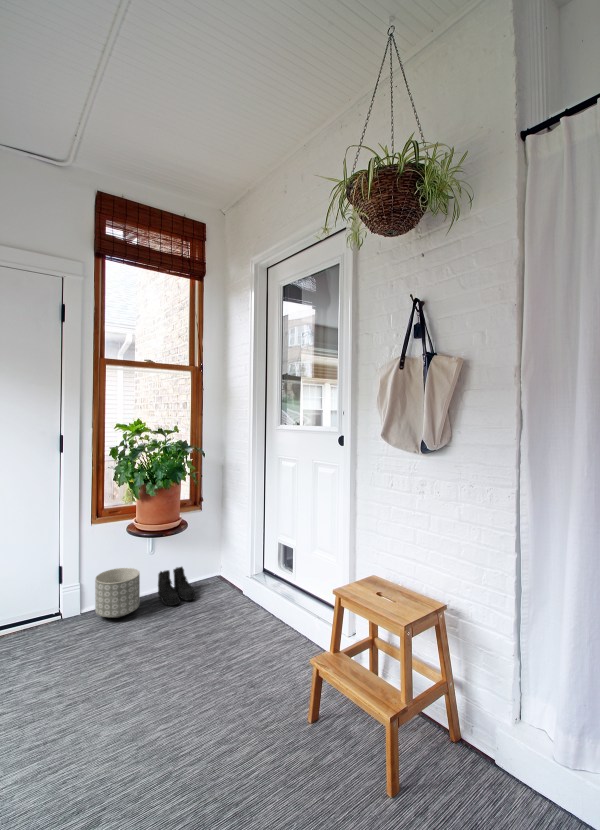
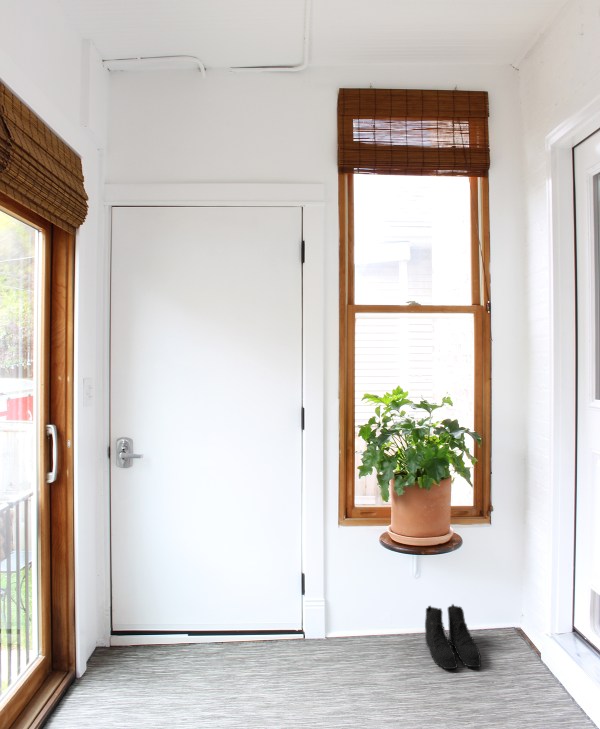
planter: present [95,568,140,618] -> none [340,590,398,665]

